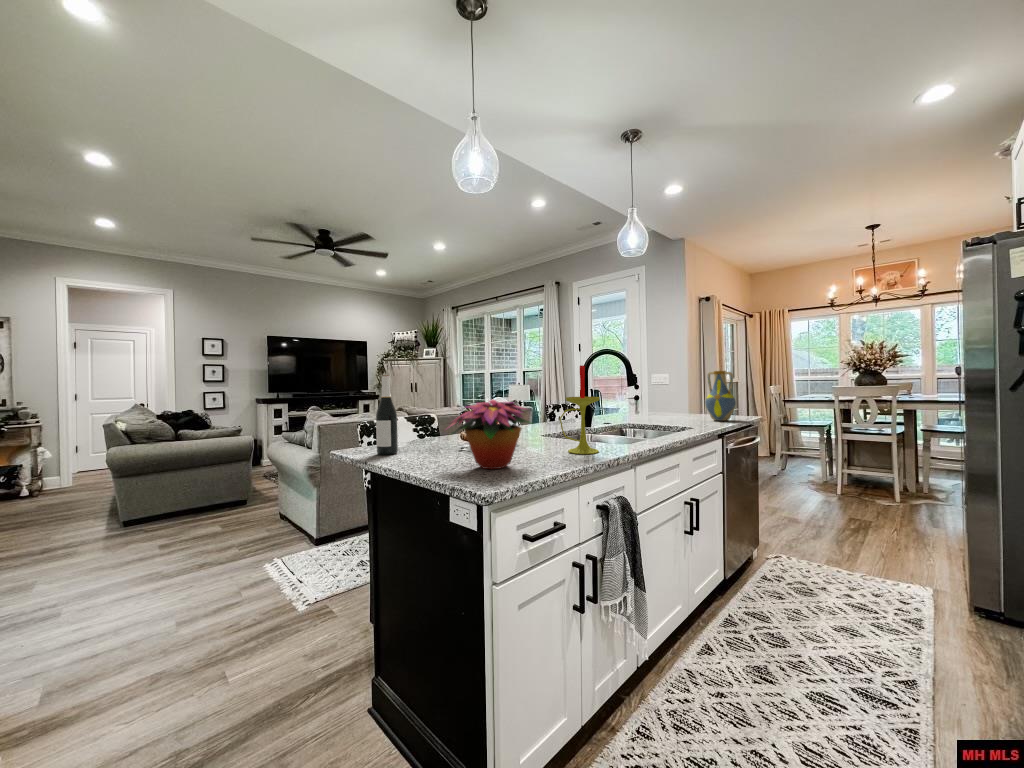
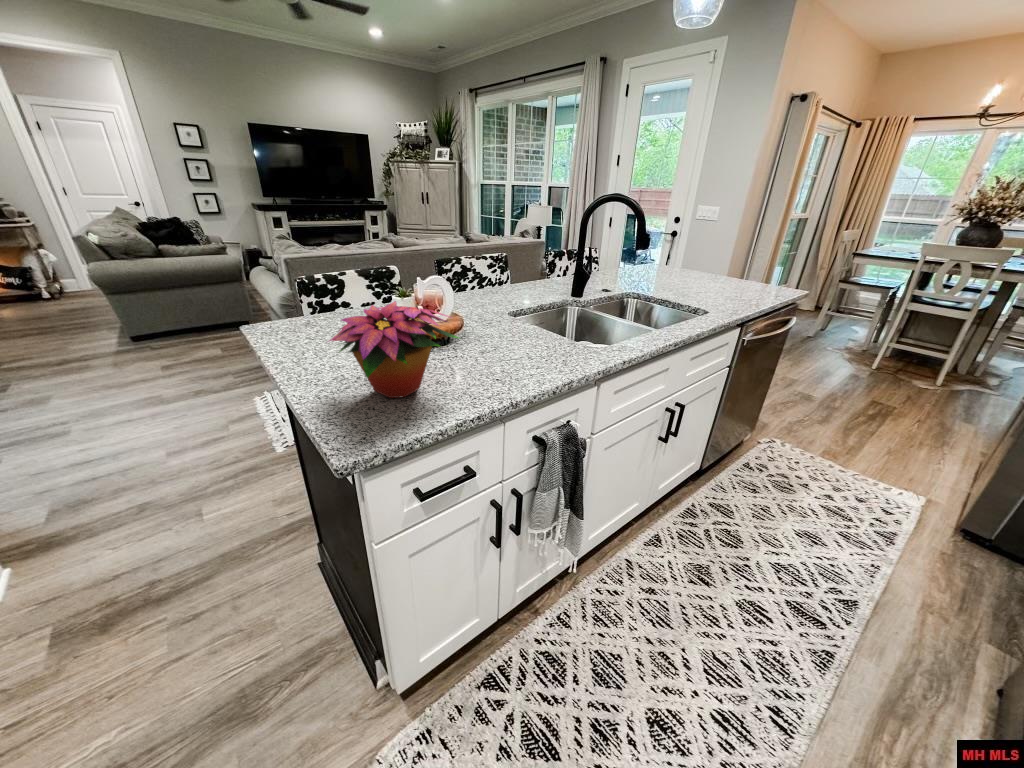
candle: present [560,365,600,454] -> none [505,241,566,369]
vase: present [705,371,736,421] -> none [740,228,788,296]
wine bottle: present [376,375,398,455] -> none [277,234,316,340]

